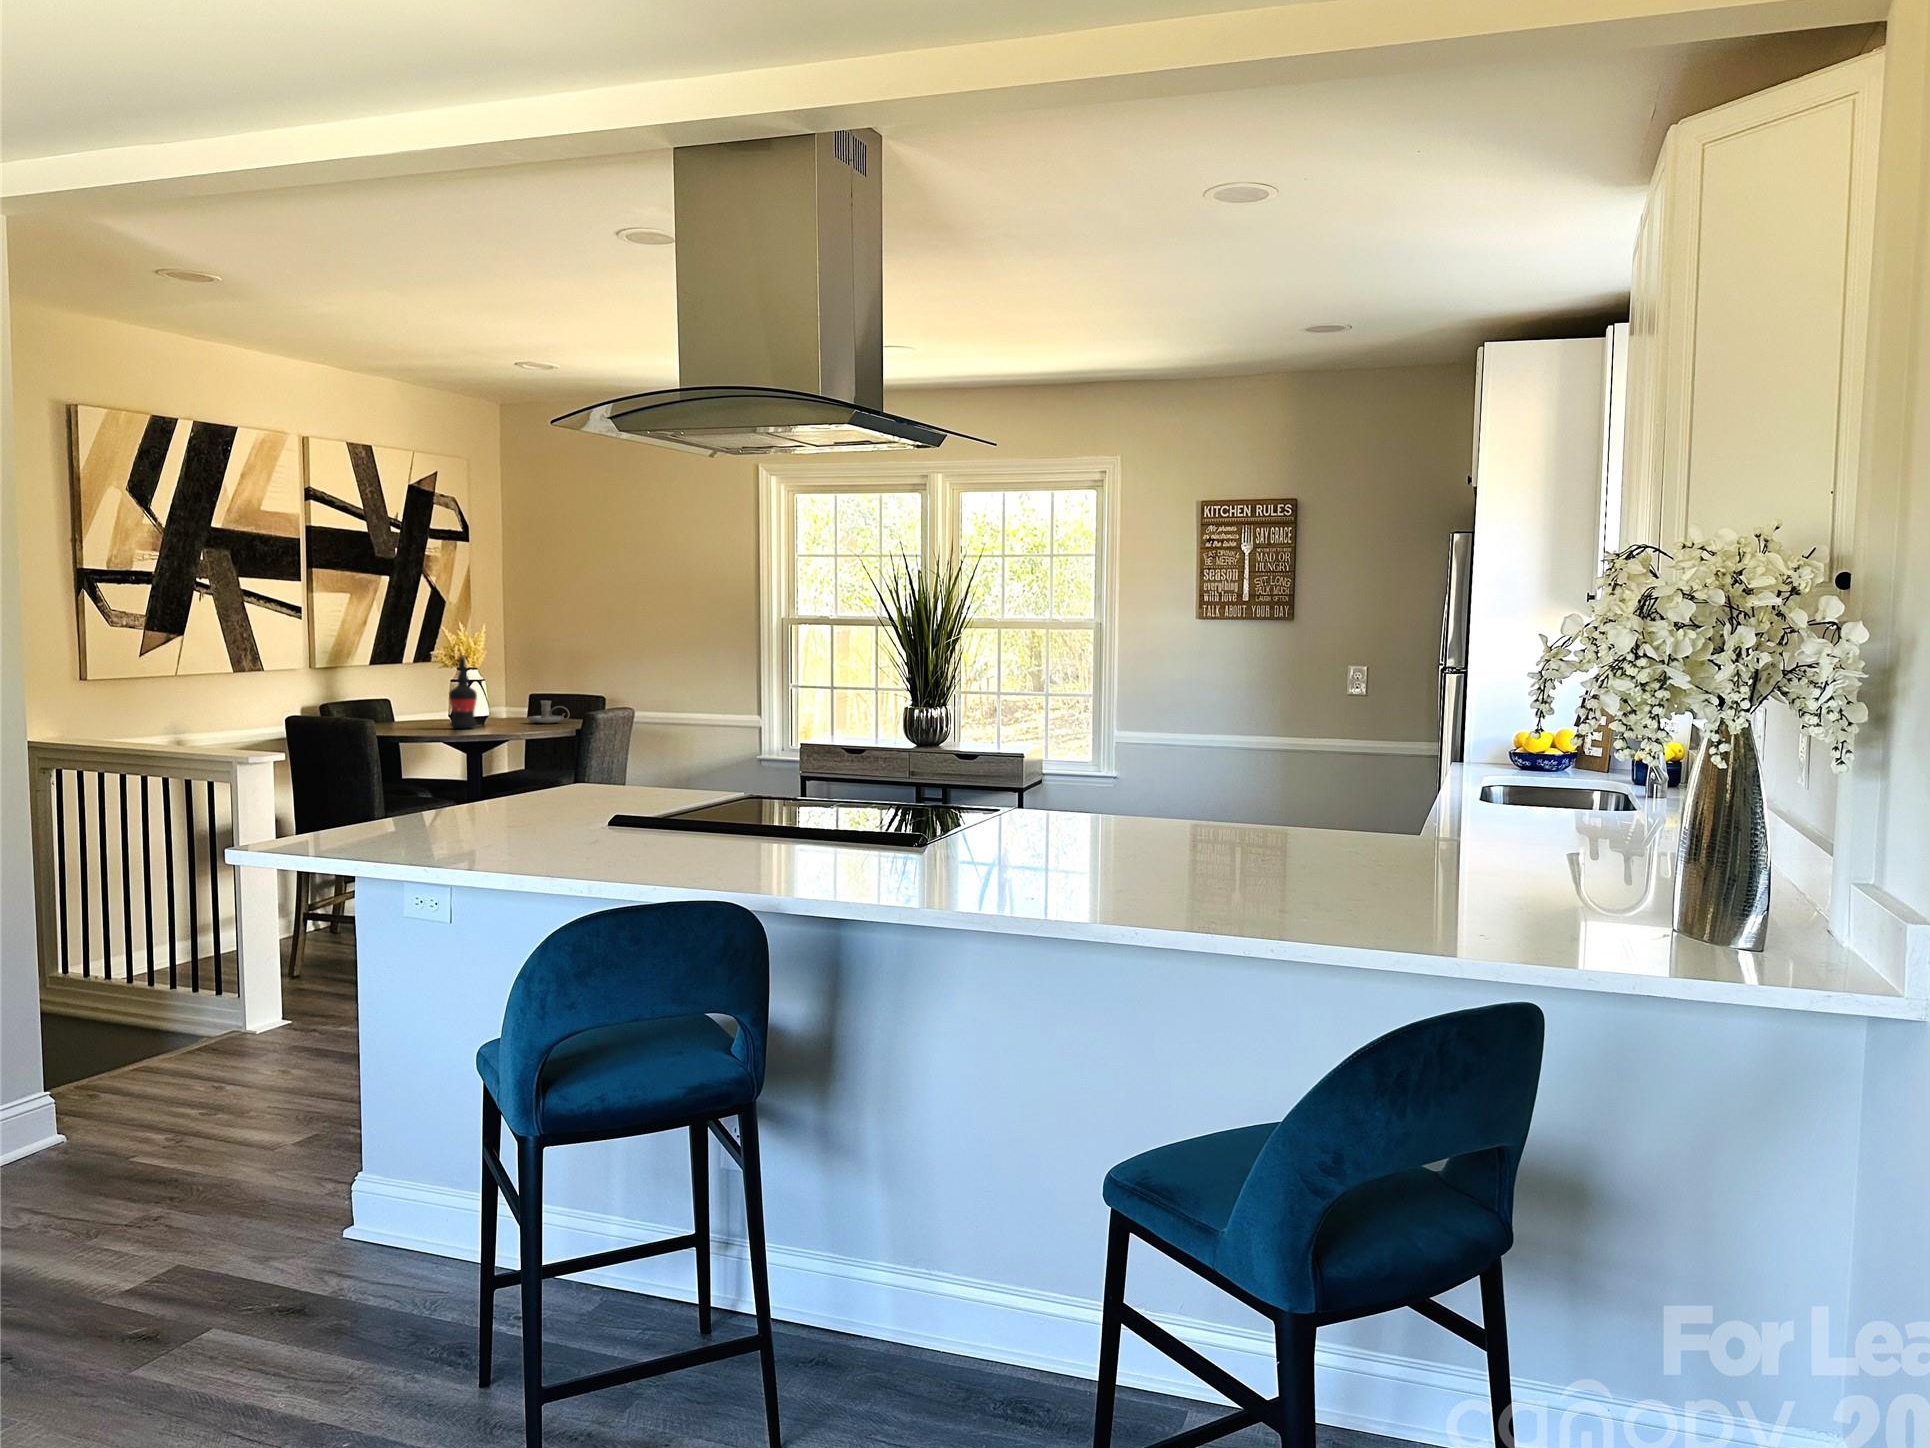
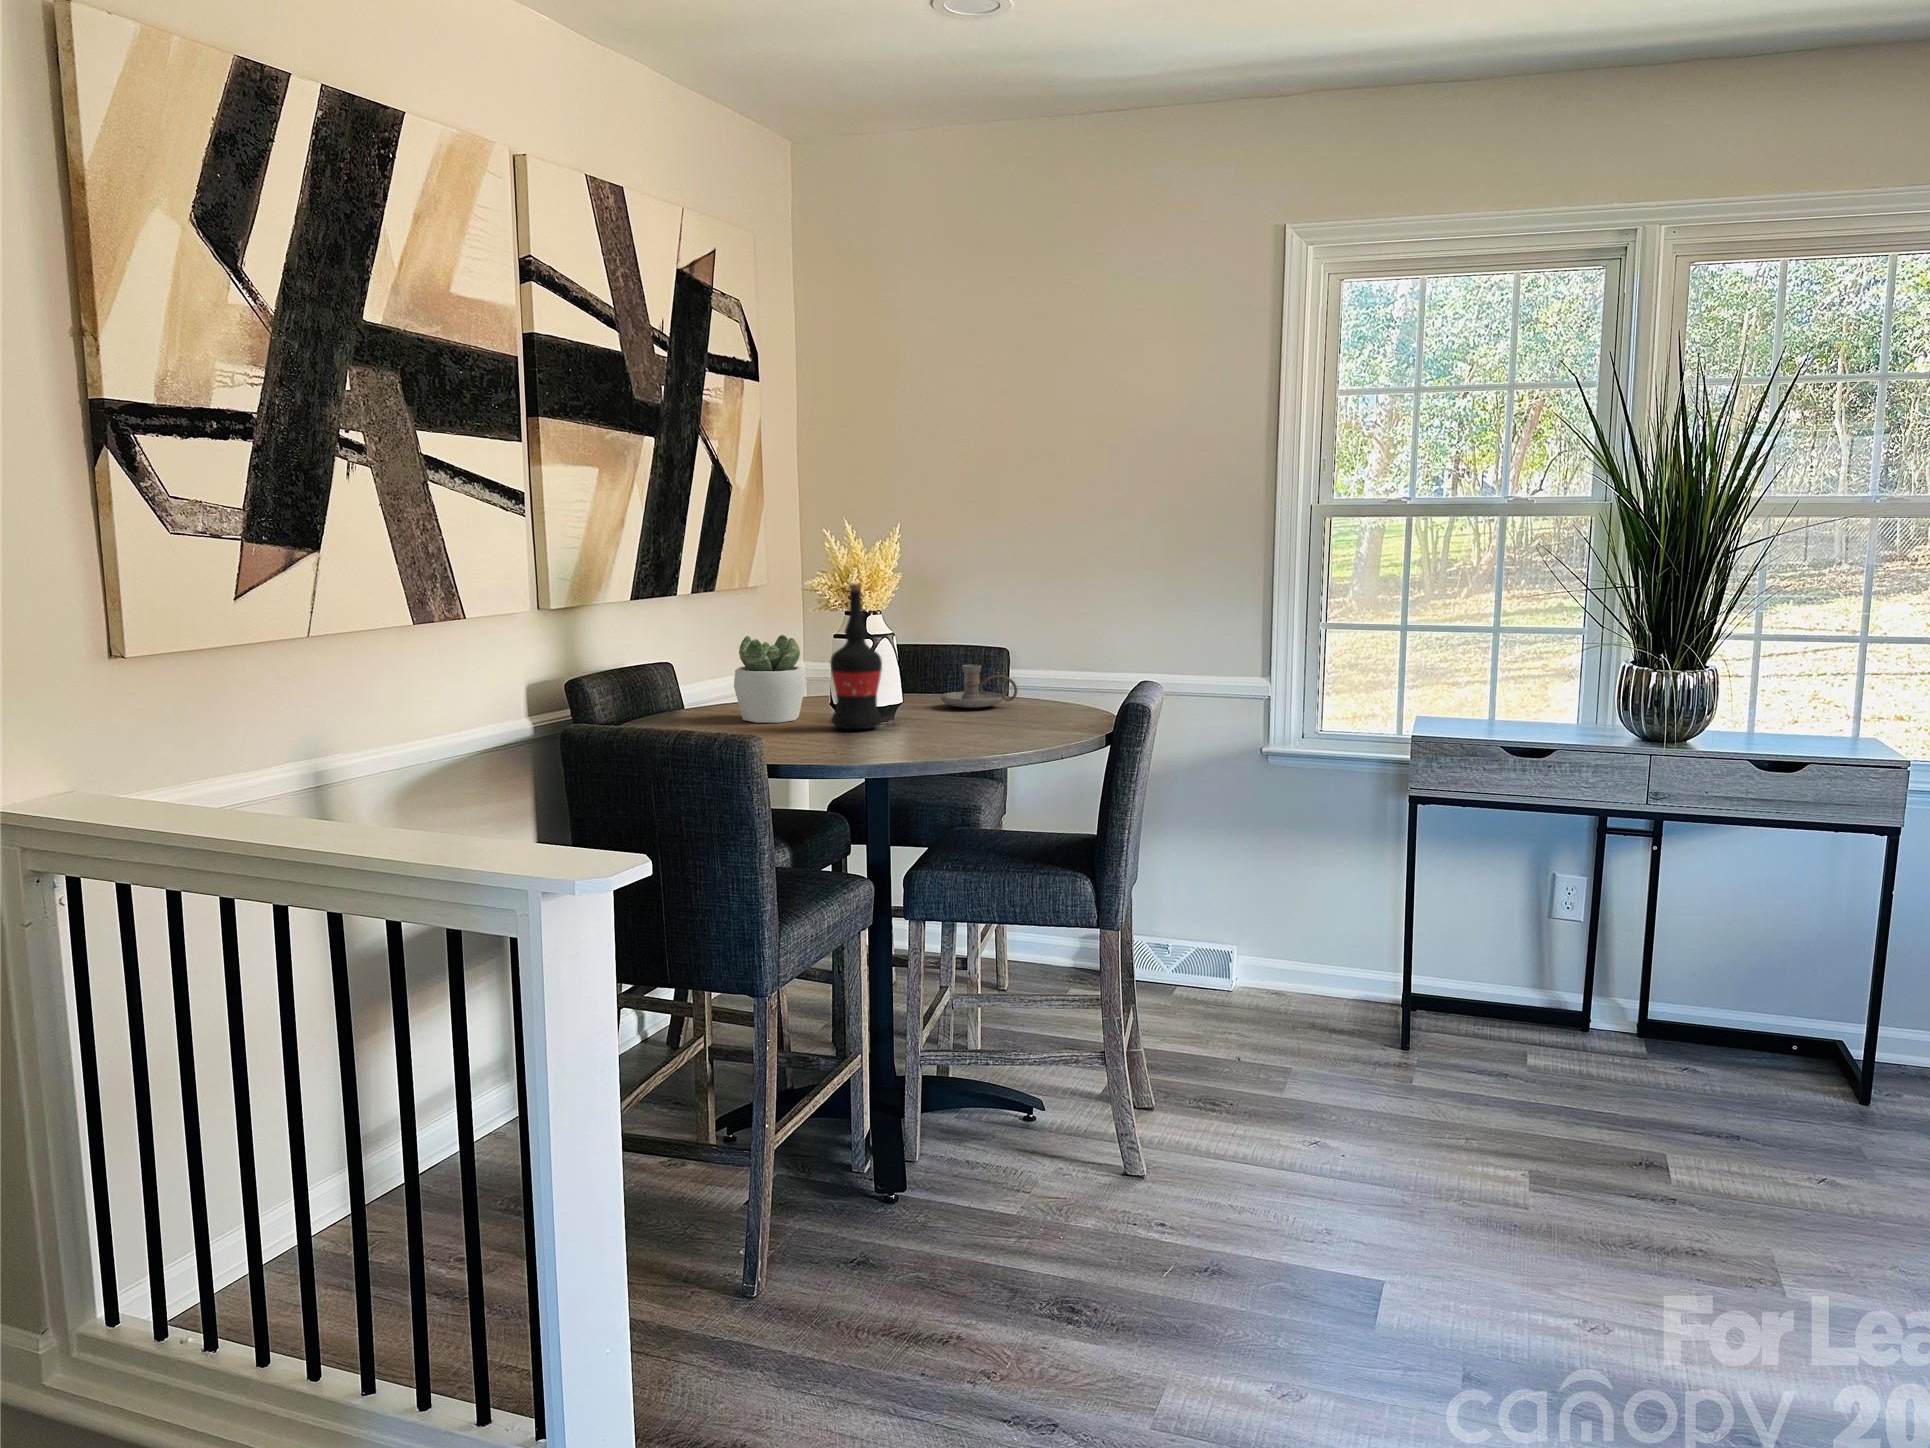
succulent plant: none [407,682,448,727] -> present [734,635,806,723]

